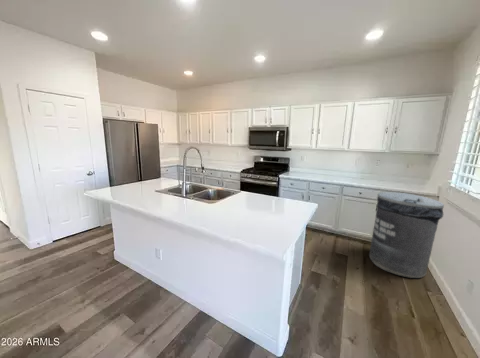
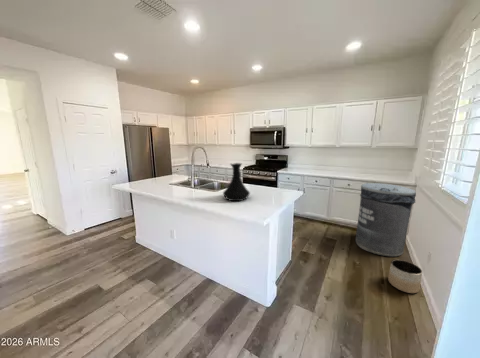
vase: none [223,168,258,218] -> present [223,163,250,201]
planter: none [420,287,467,332] -> present [388,260,422,293]

